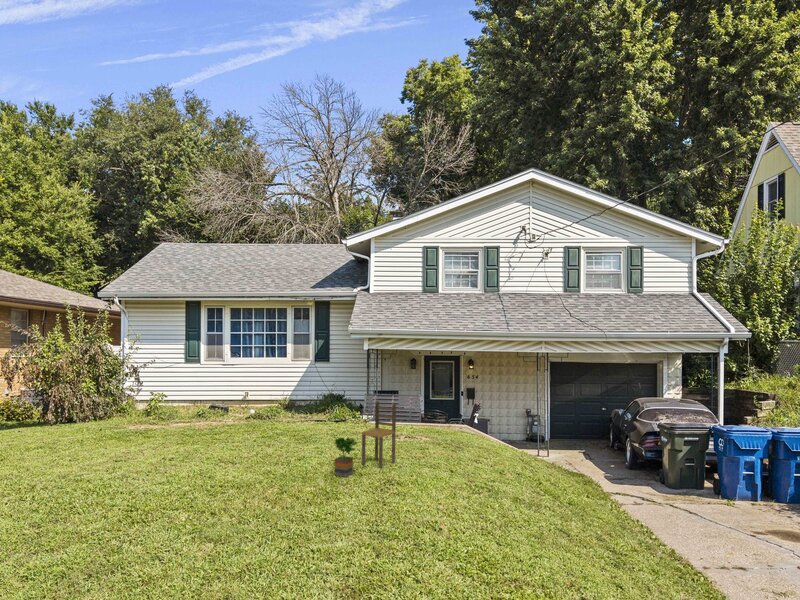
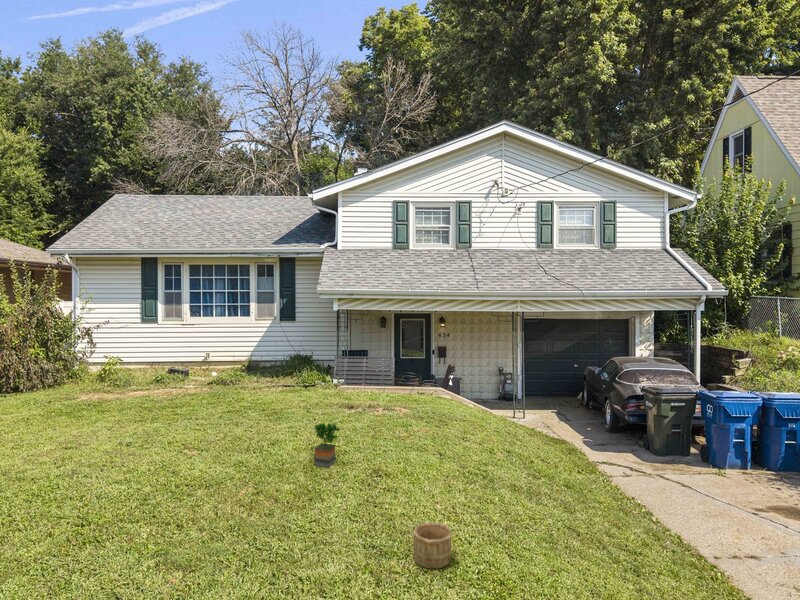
chair: present [362,401,396,468] -> none [343,379,380,454]
wooden bucket: none [410,512,445,549] -> present [413,523,452,569]

